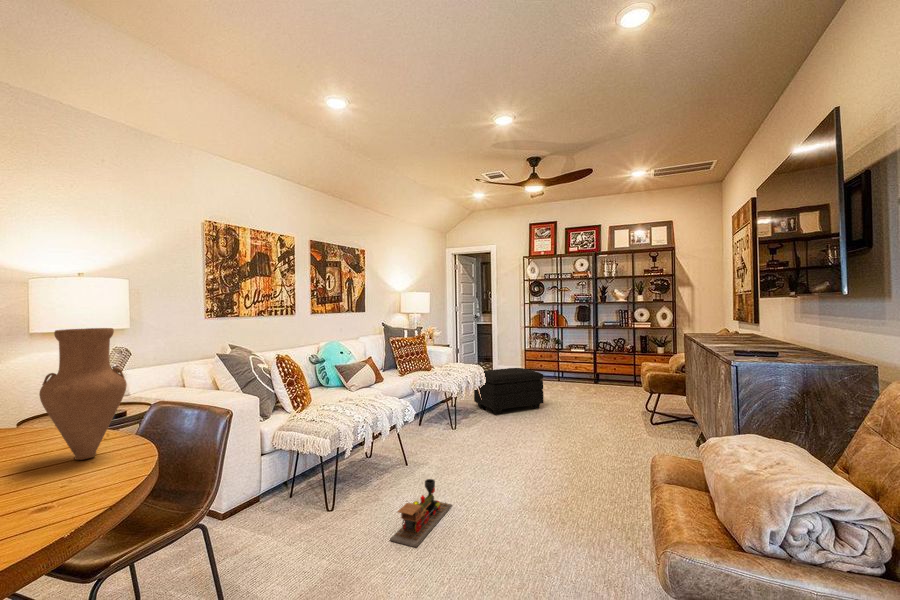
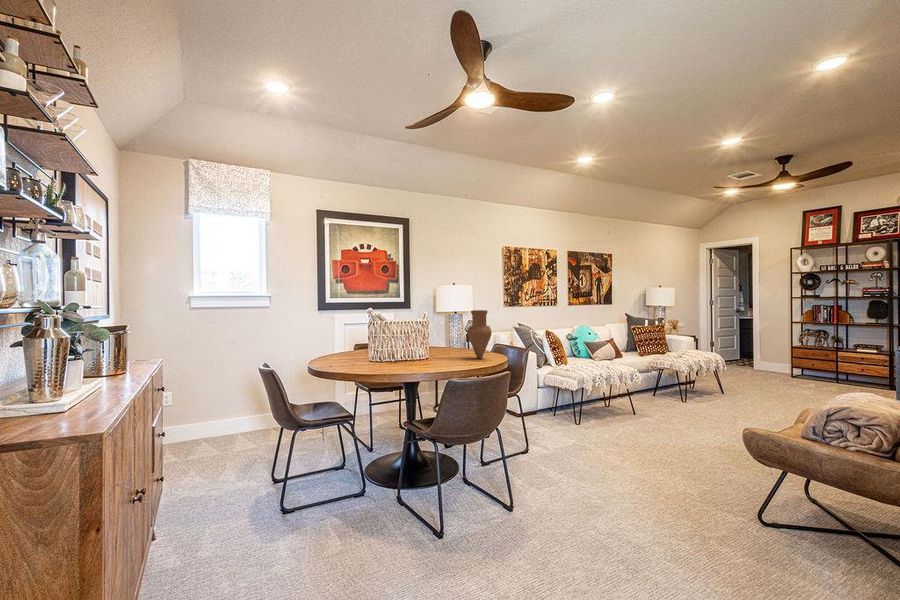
footstool: present [474,368,544,414] -> none [714,360,793,401]
toy train: present [390,479,452,547] -> none [611,417,661,451]

